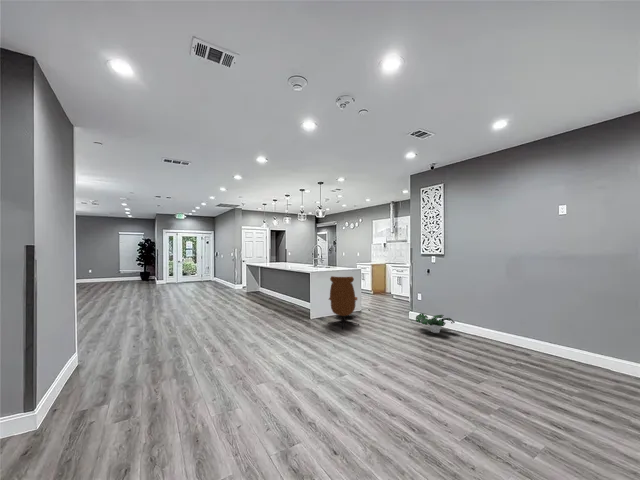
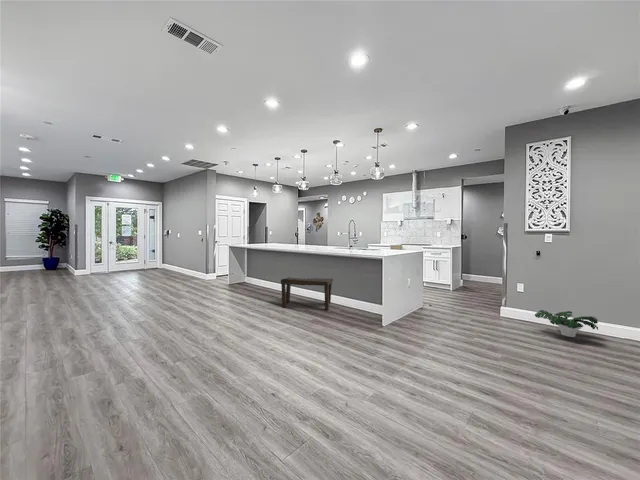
lounge chair: present [329,276,359,329] -> none [408,263,473,340]
bench: none [261,287,297,310] -> present [281,277,333,310]

